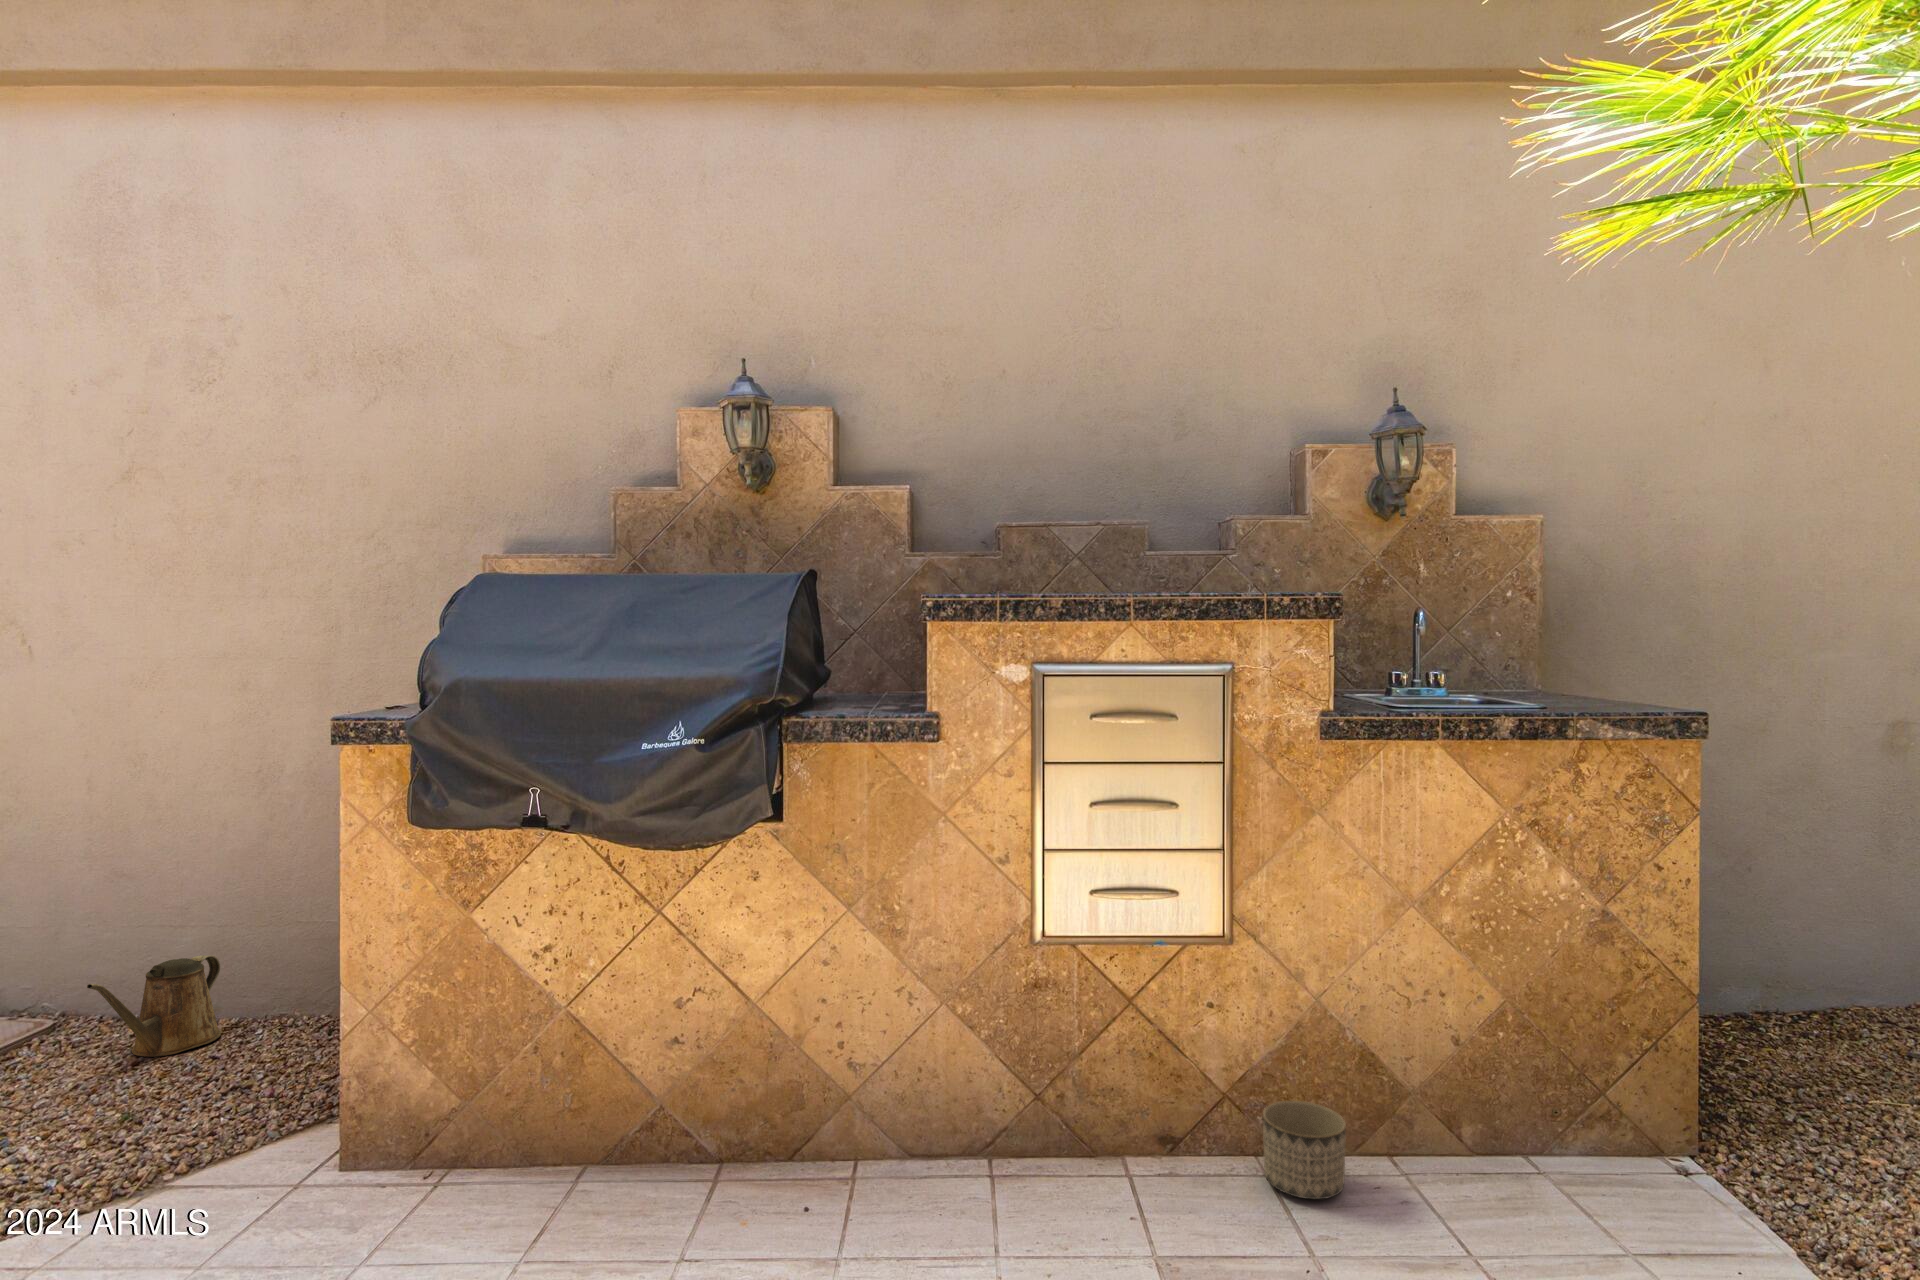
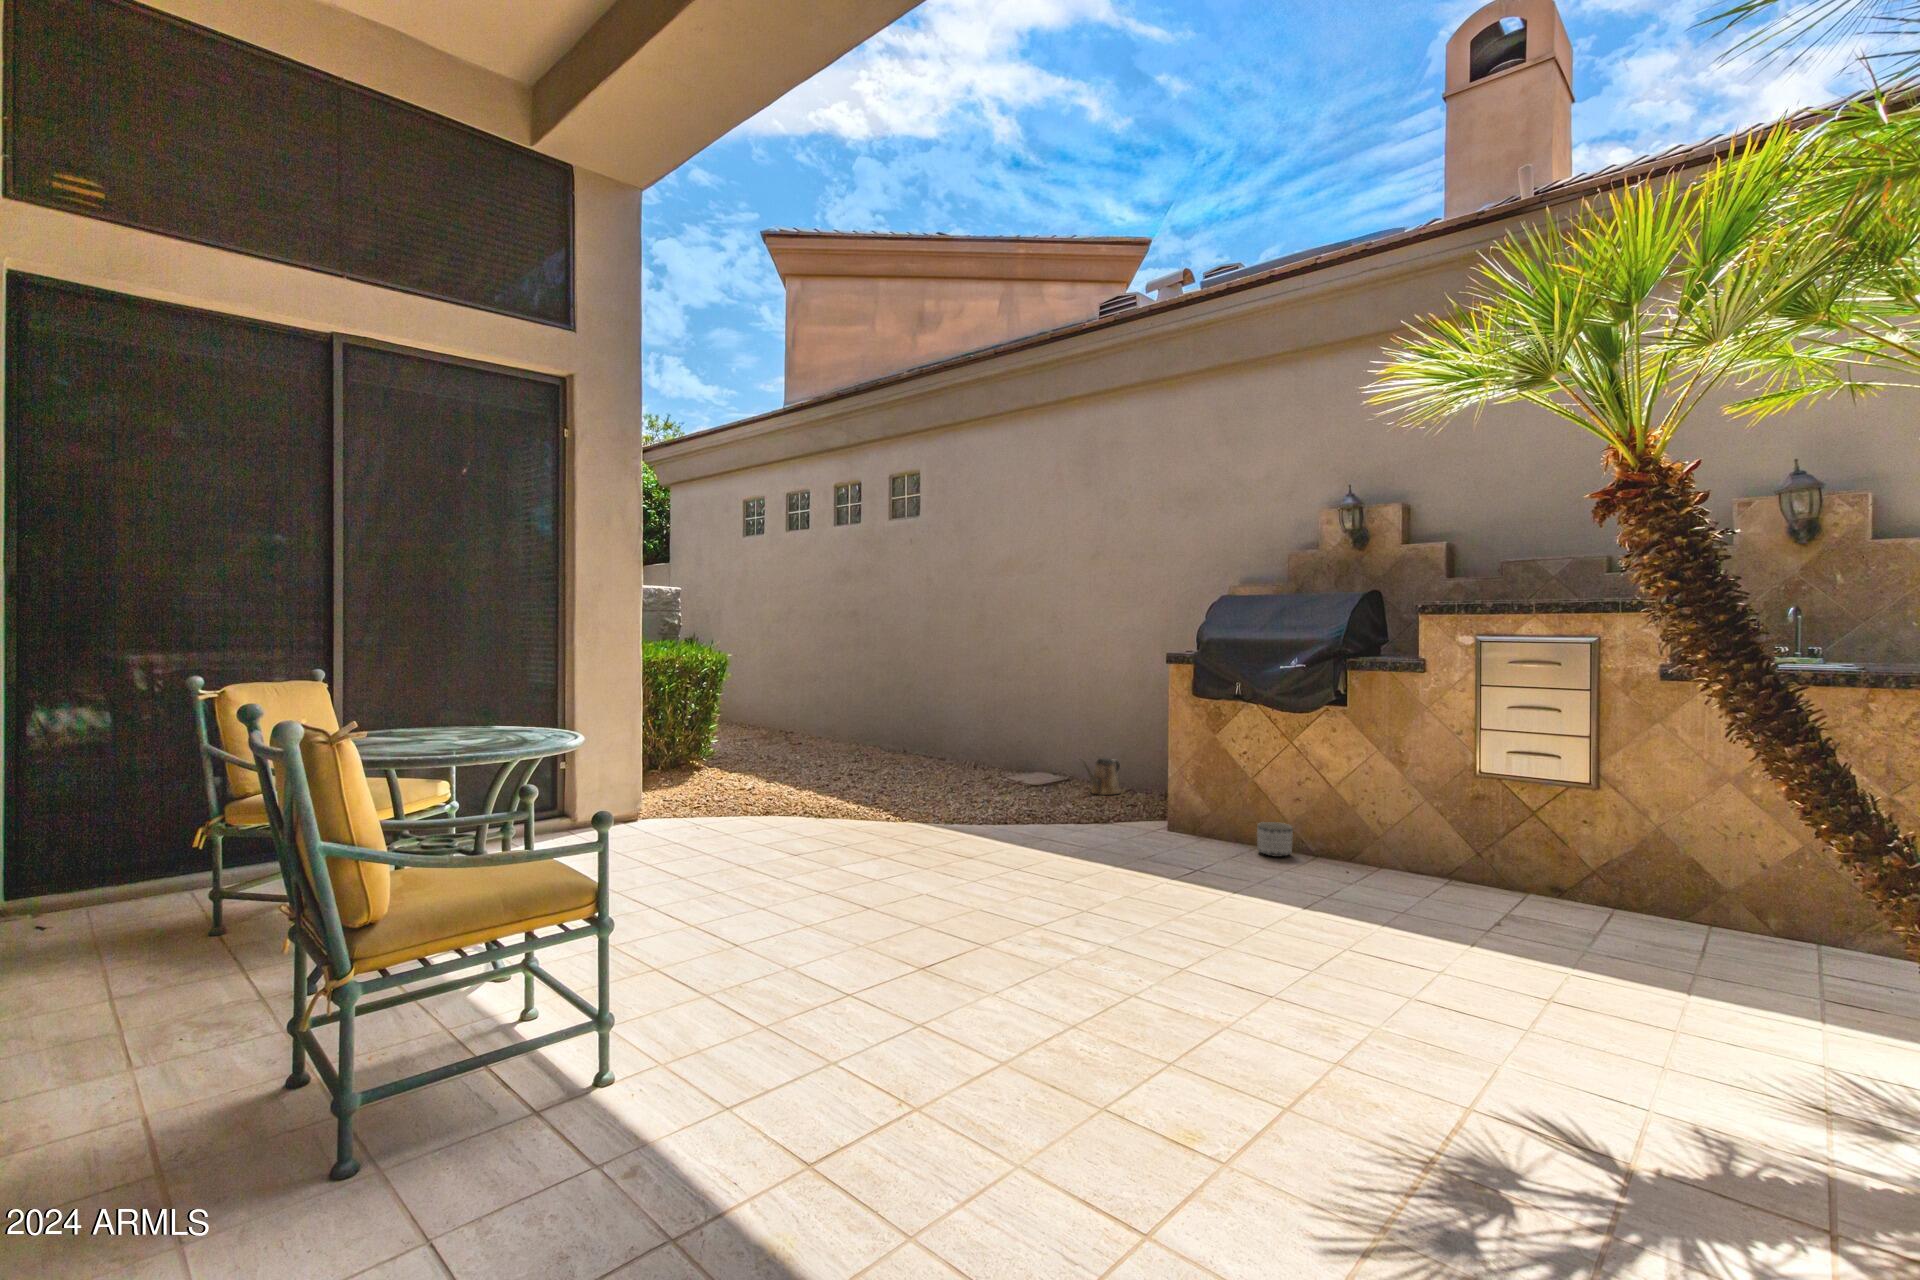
planter: present [1263,1101,1346,1199] -> present [1257,822,1293,857]

